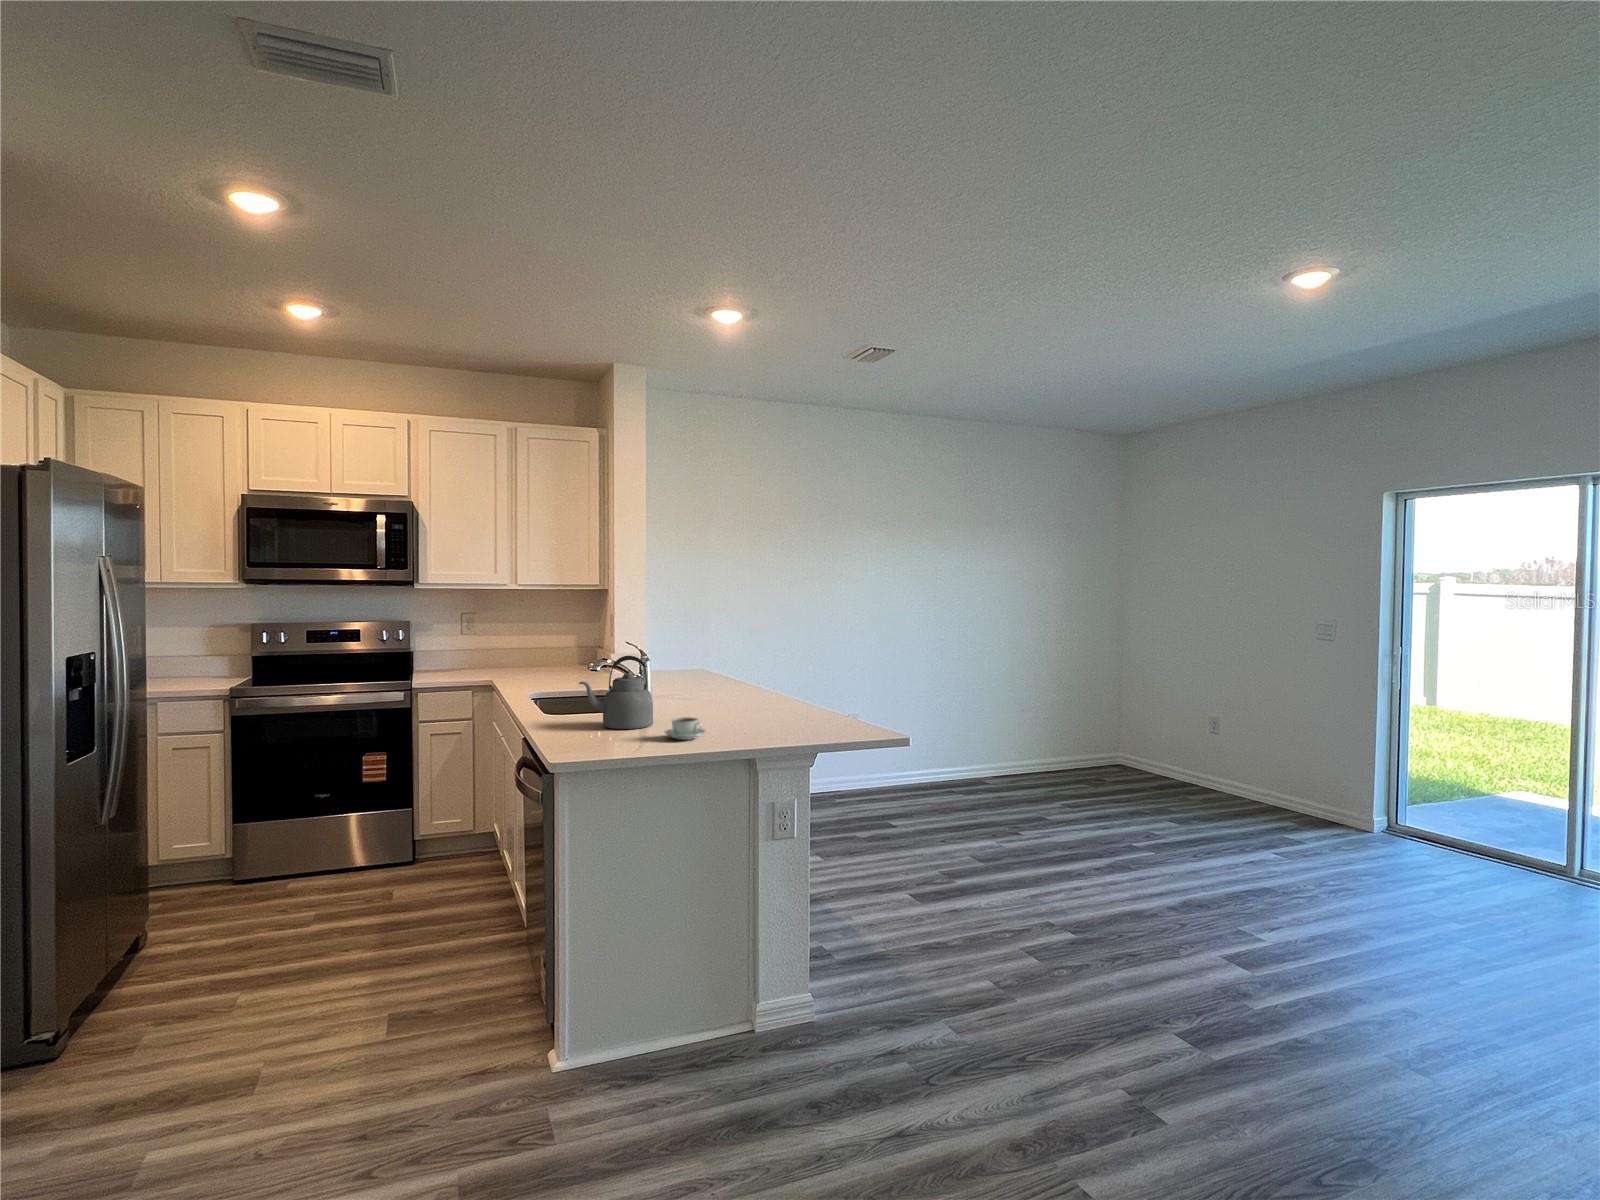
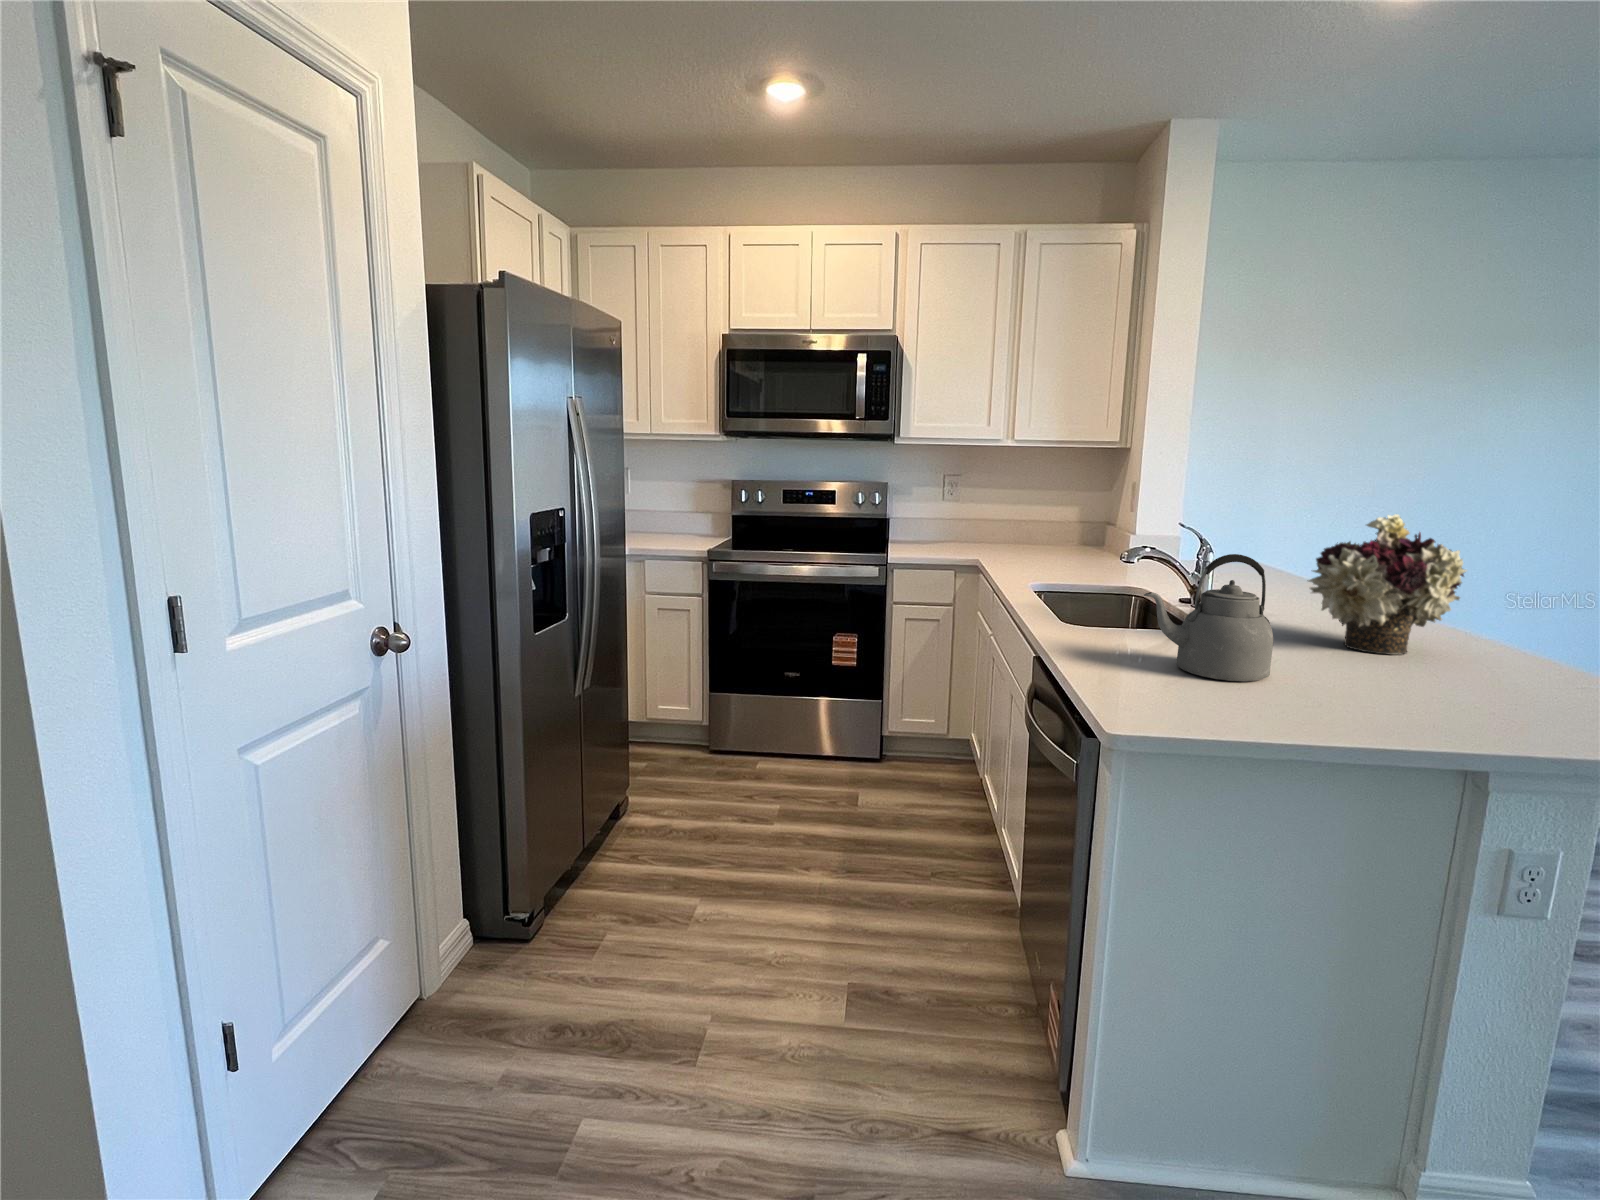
flower arrangement: none [682,629,761,709] -> present [1307,514,1467,655]
coffee cup: present [665,717,706,740] -> none [1320,682,1416,729]

